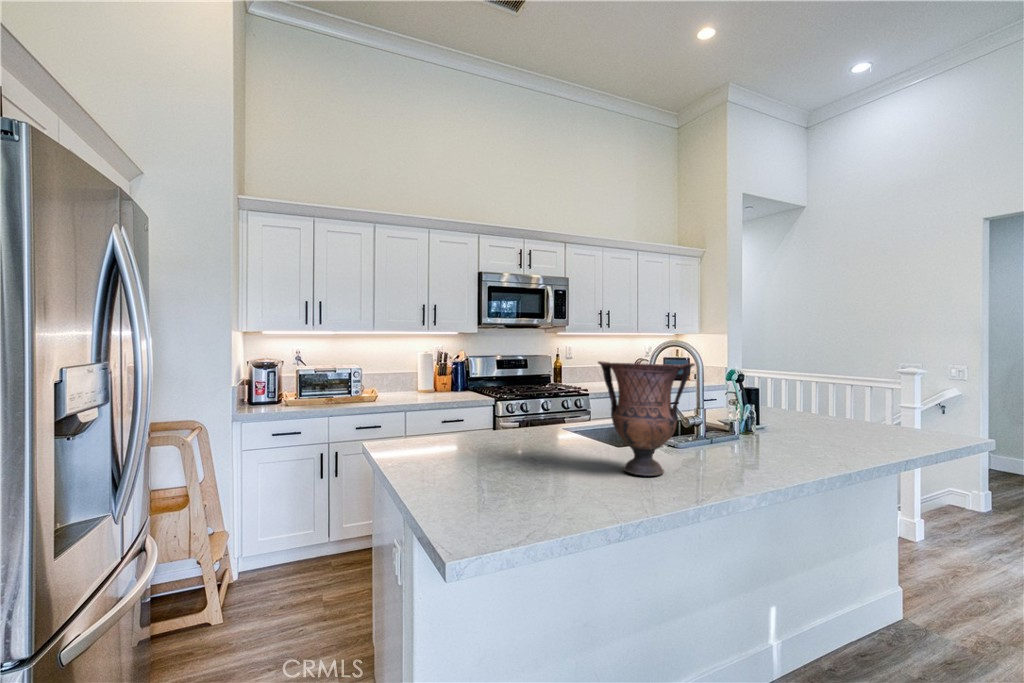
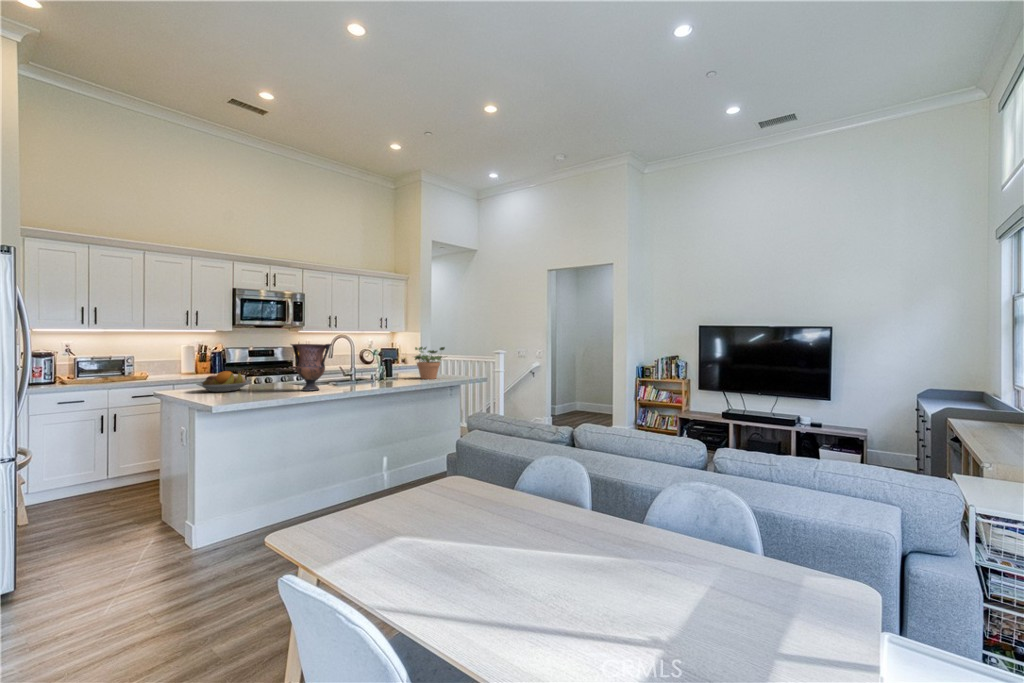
potted plant: none [807,364,904,438] -> present [415,347,445,379]
fruit bowl: none [424,412,516,455] -> present [197,371,251,392]

